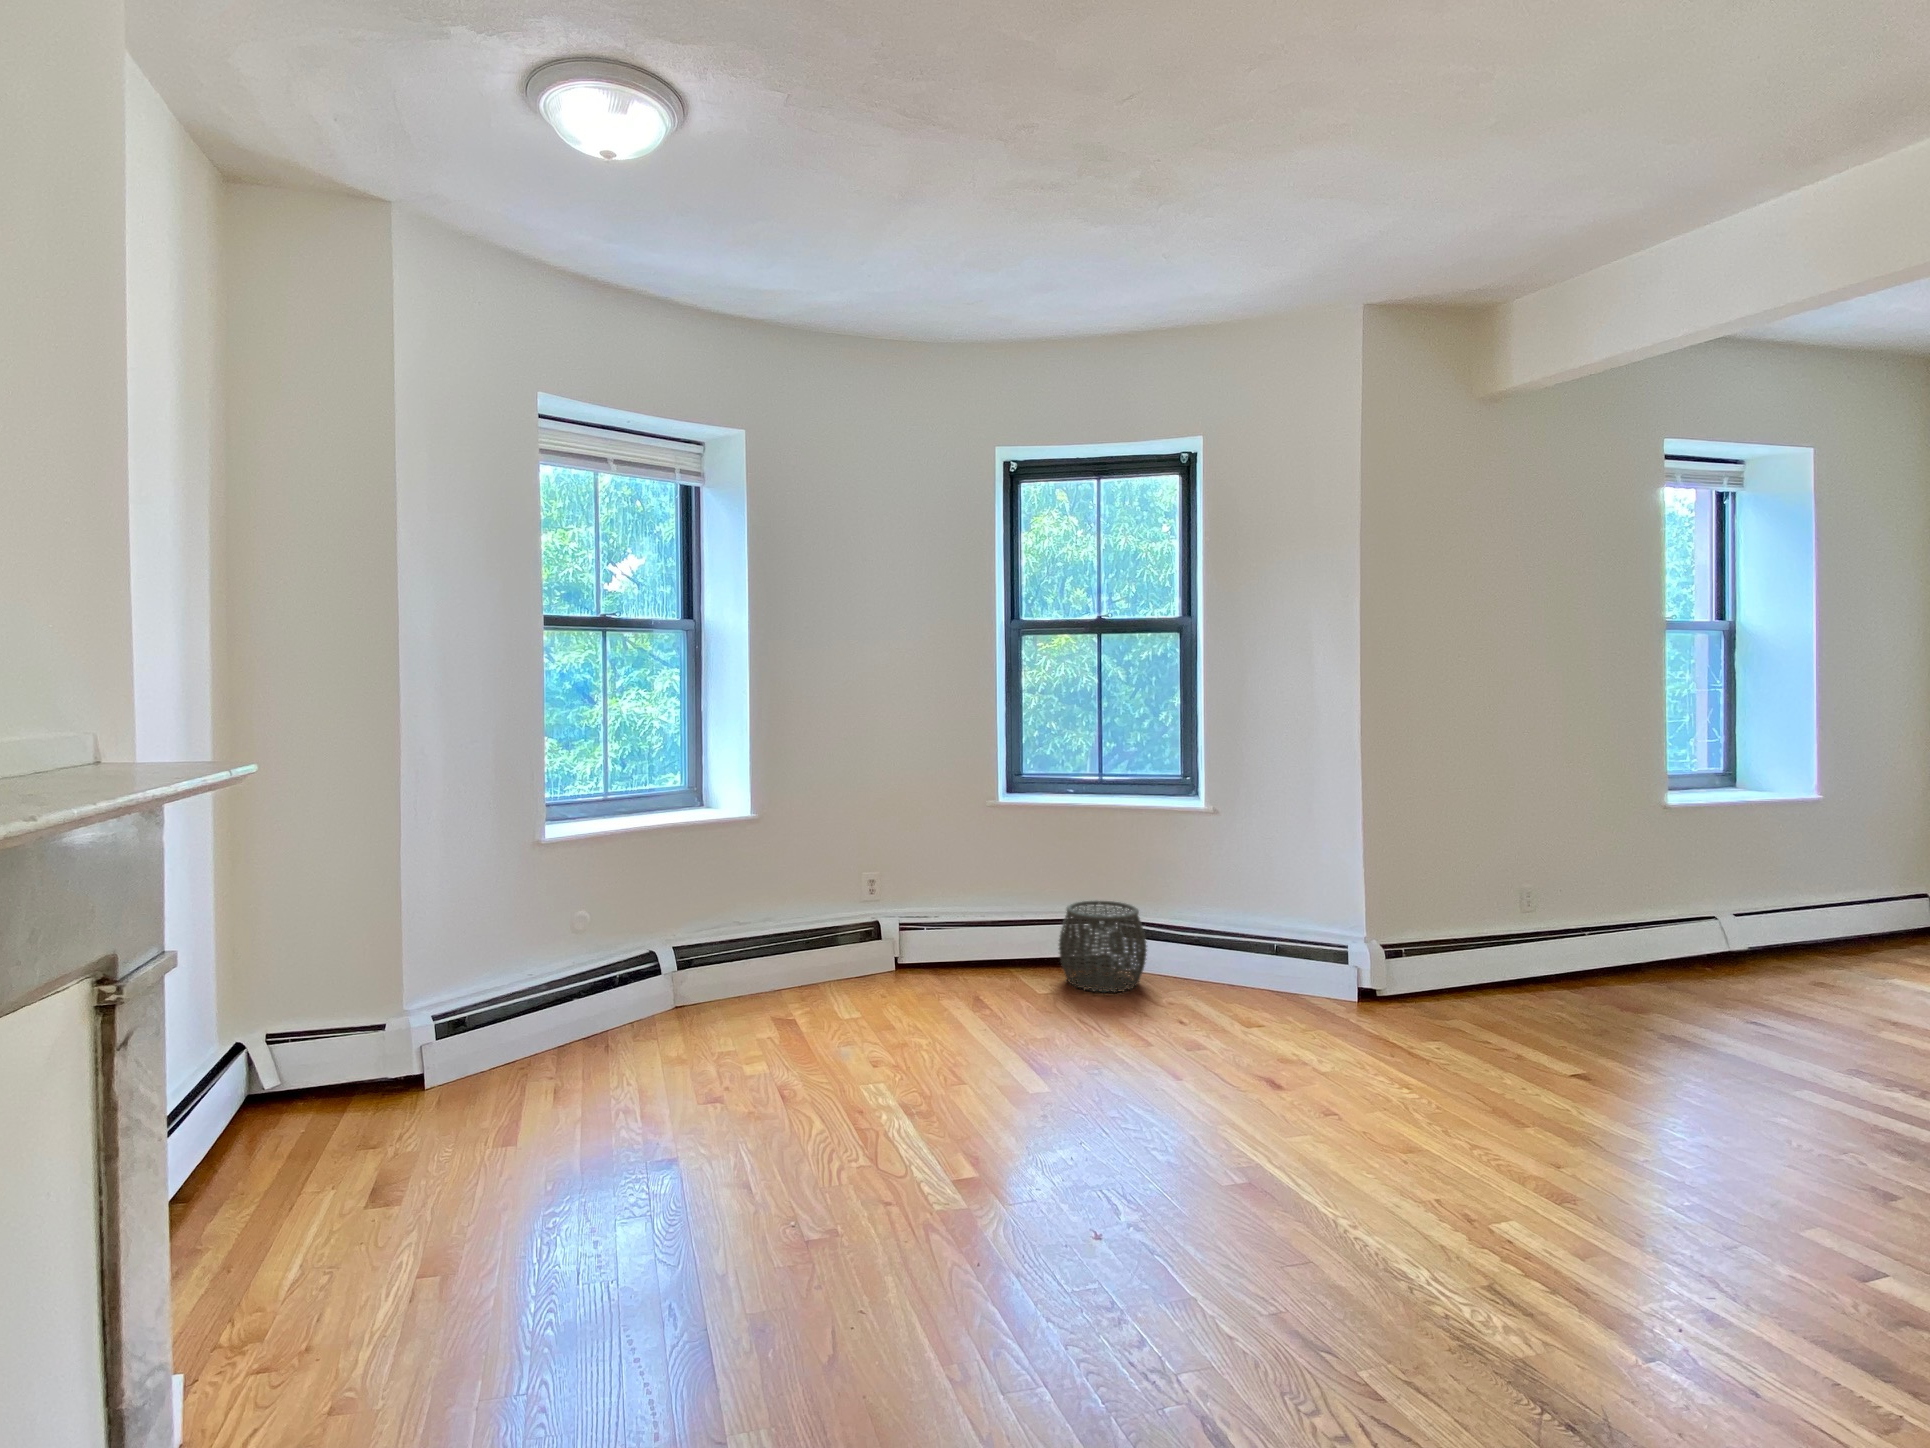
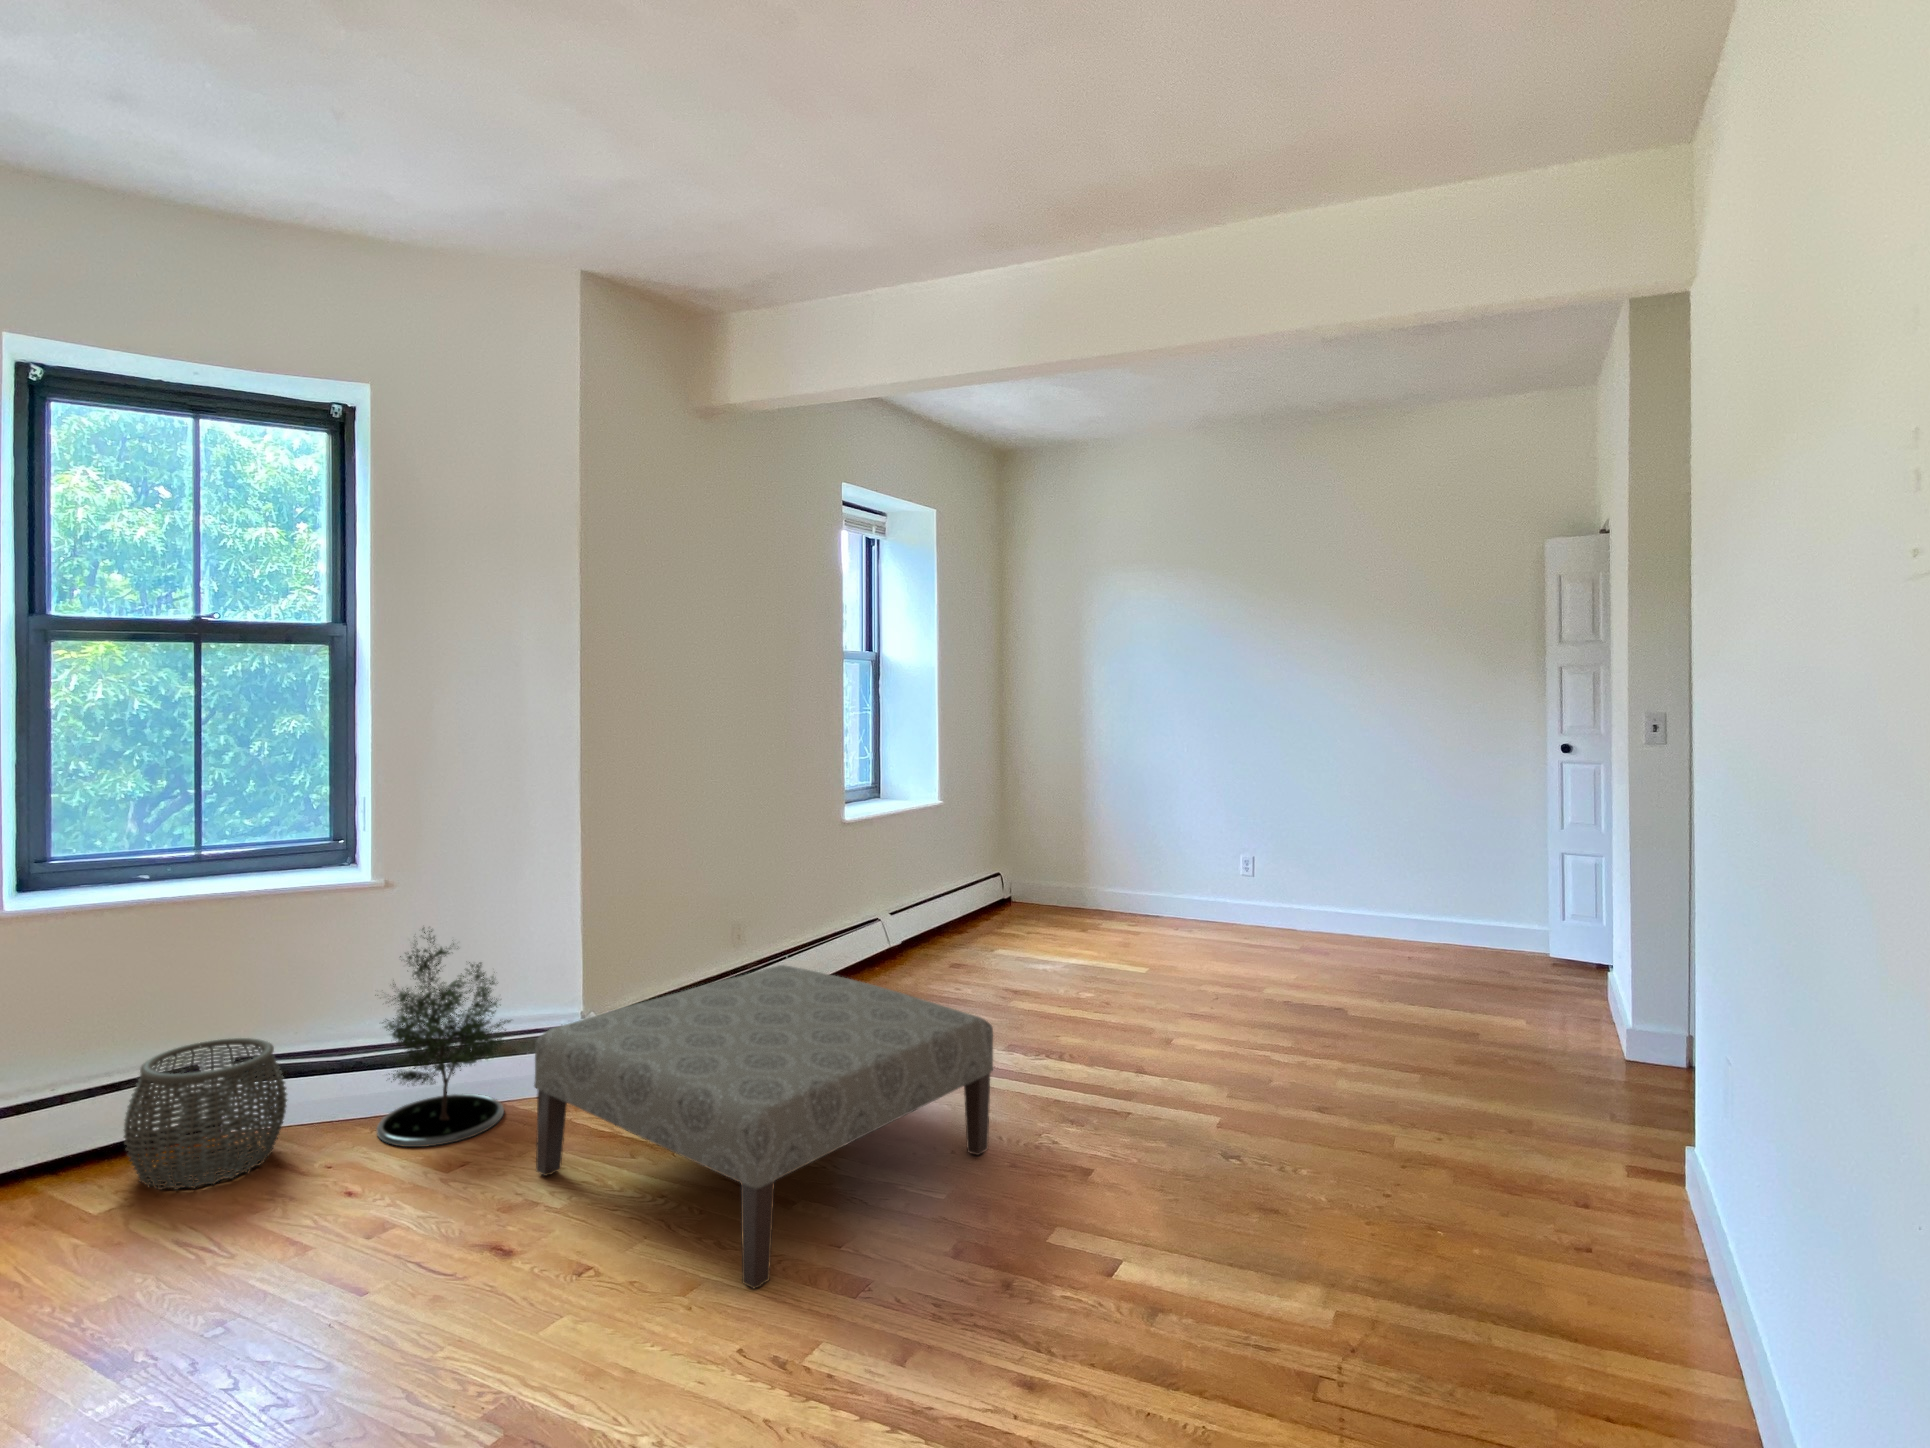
potted tree: none [1200,839,1303,1010] -> present [377,928,511,1147]
ottoman: none [1307,923,1806,1174] -> present [534,965,993,1289]

